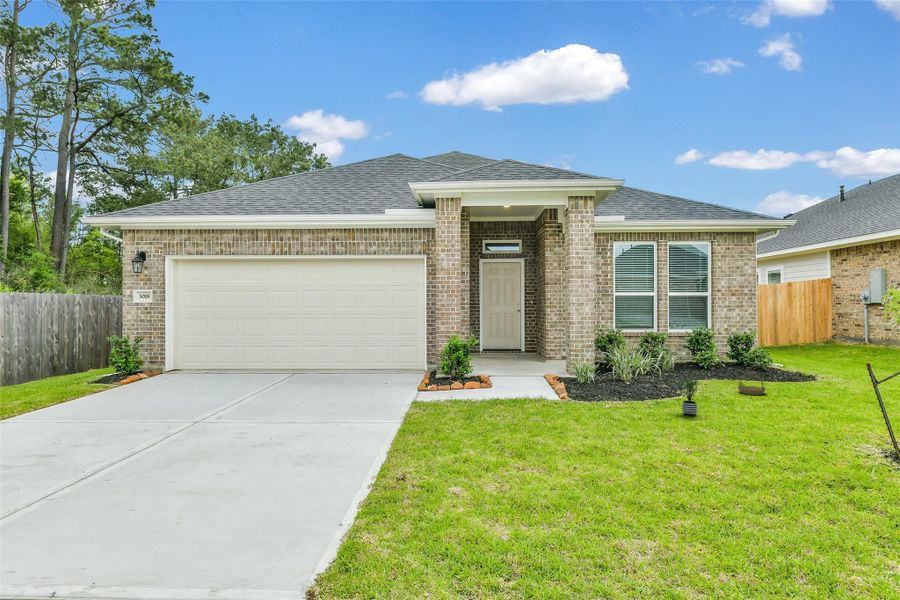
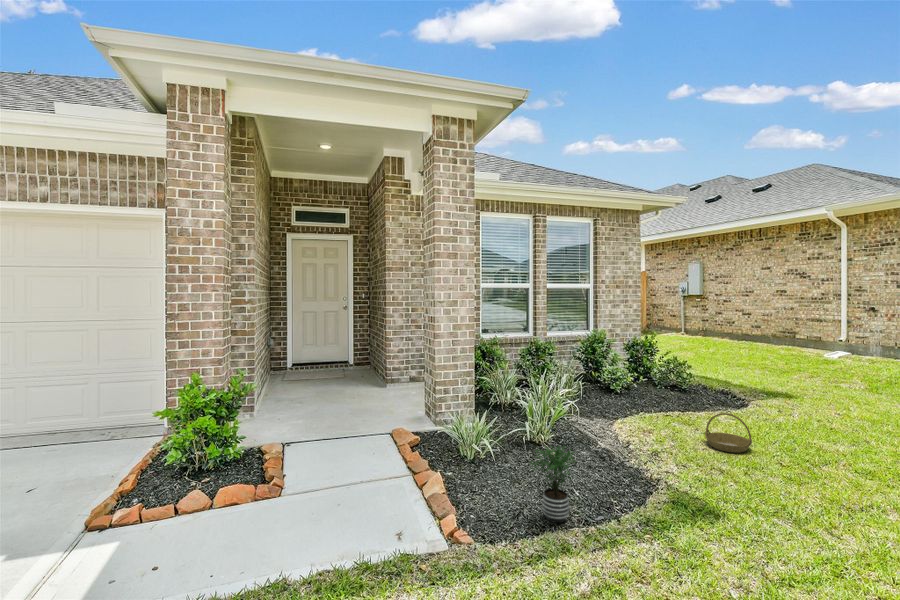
potted plant: present [675,378,700,416] -> present [530,446,576,523]

